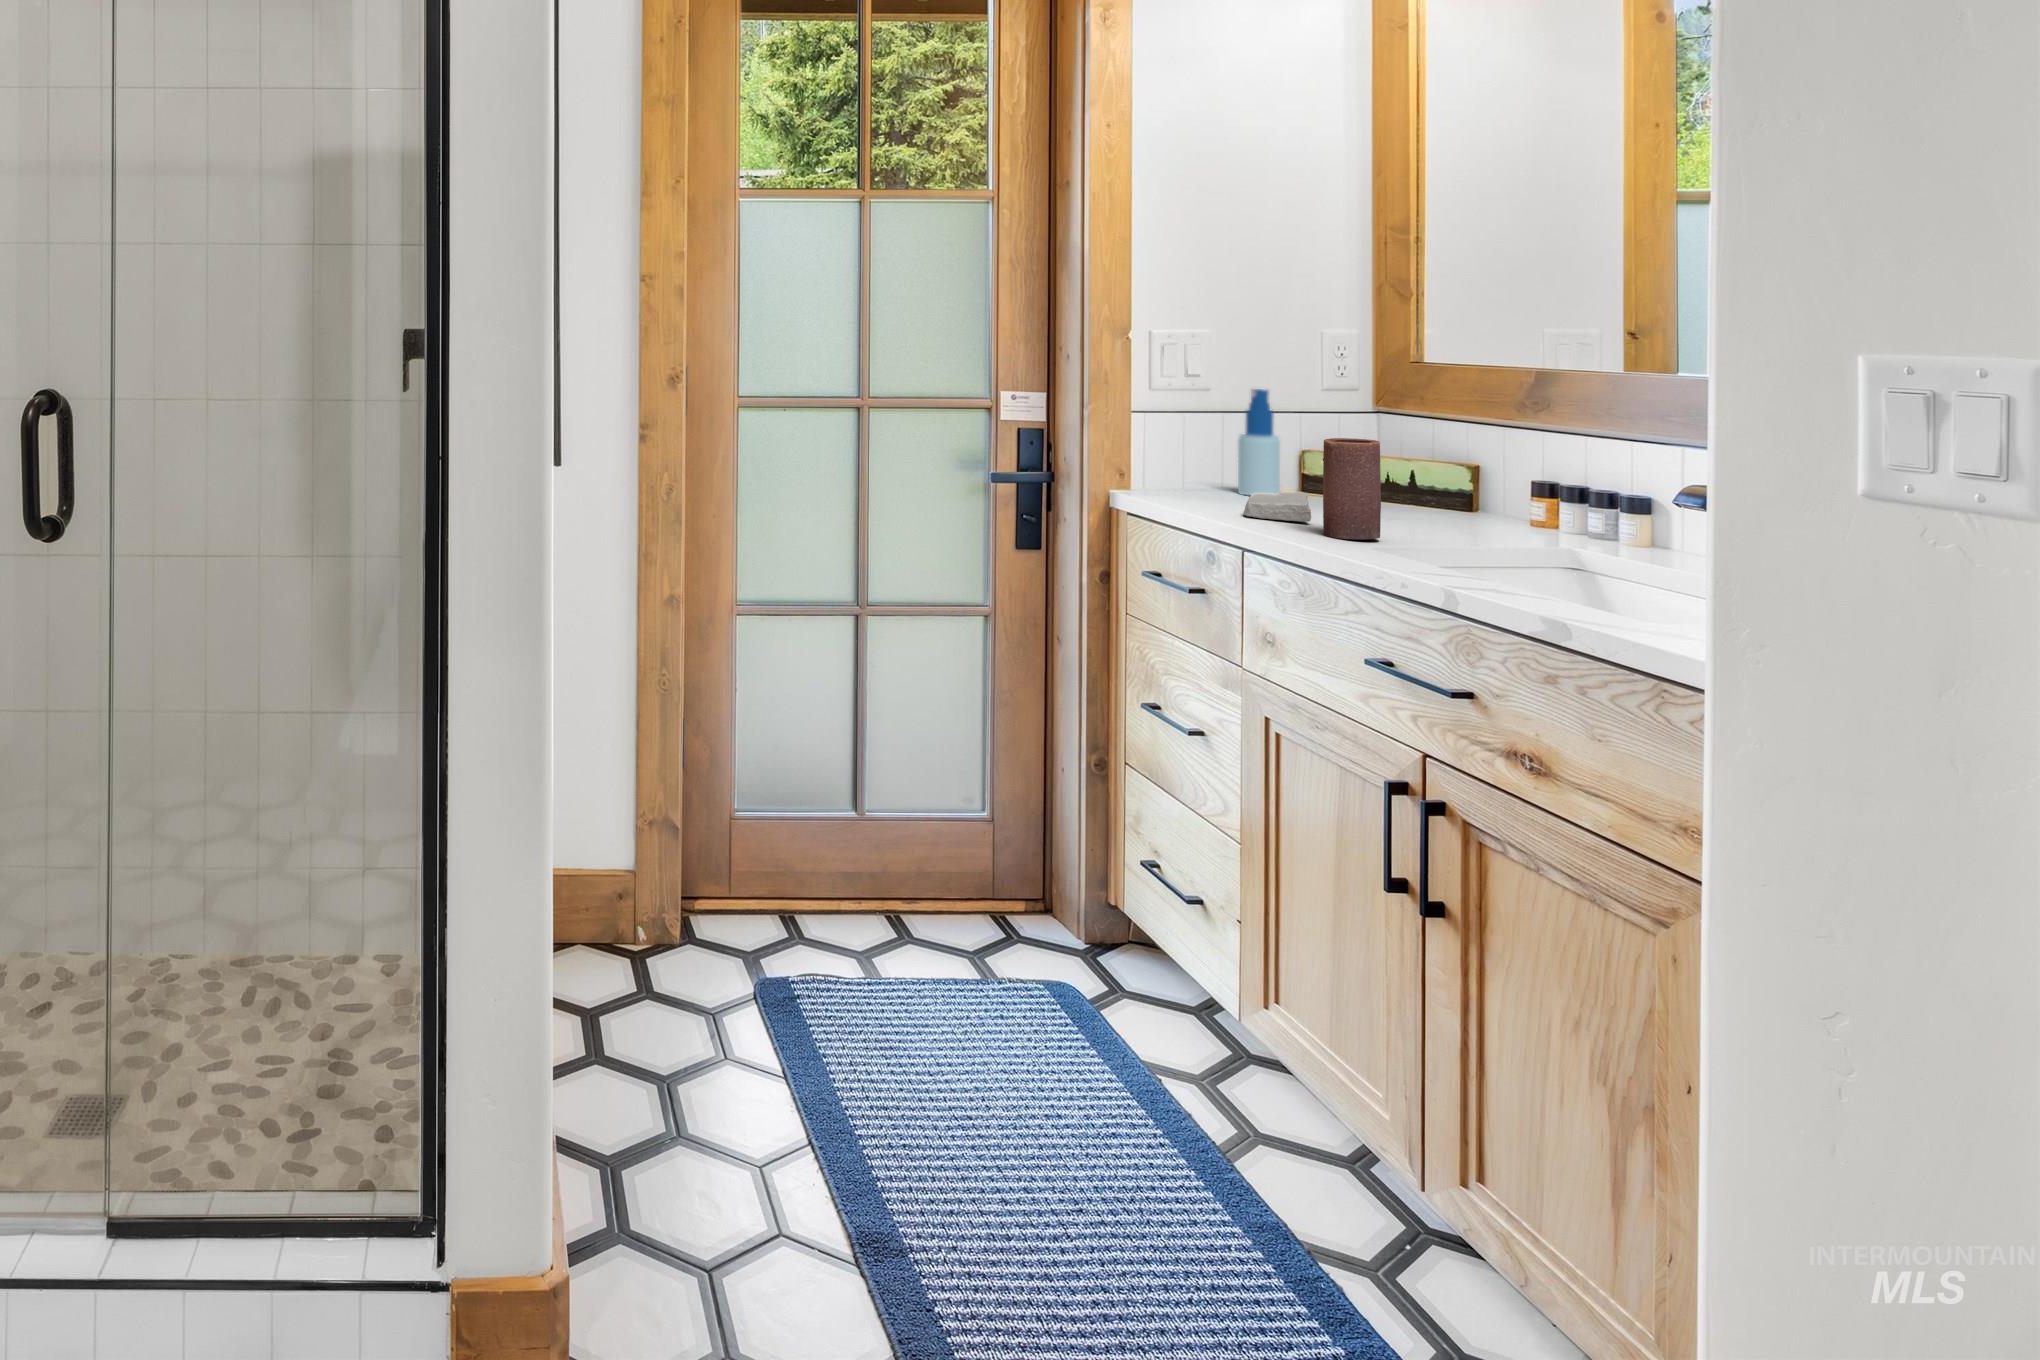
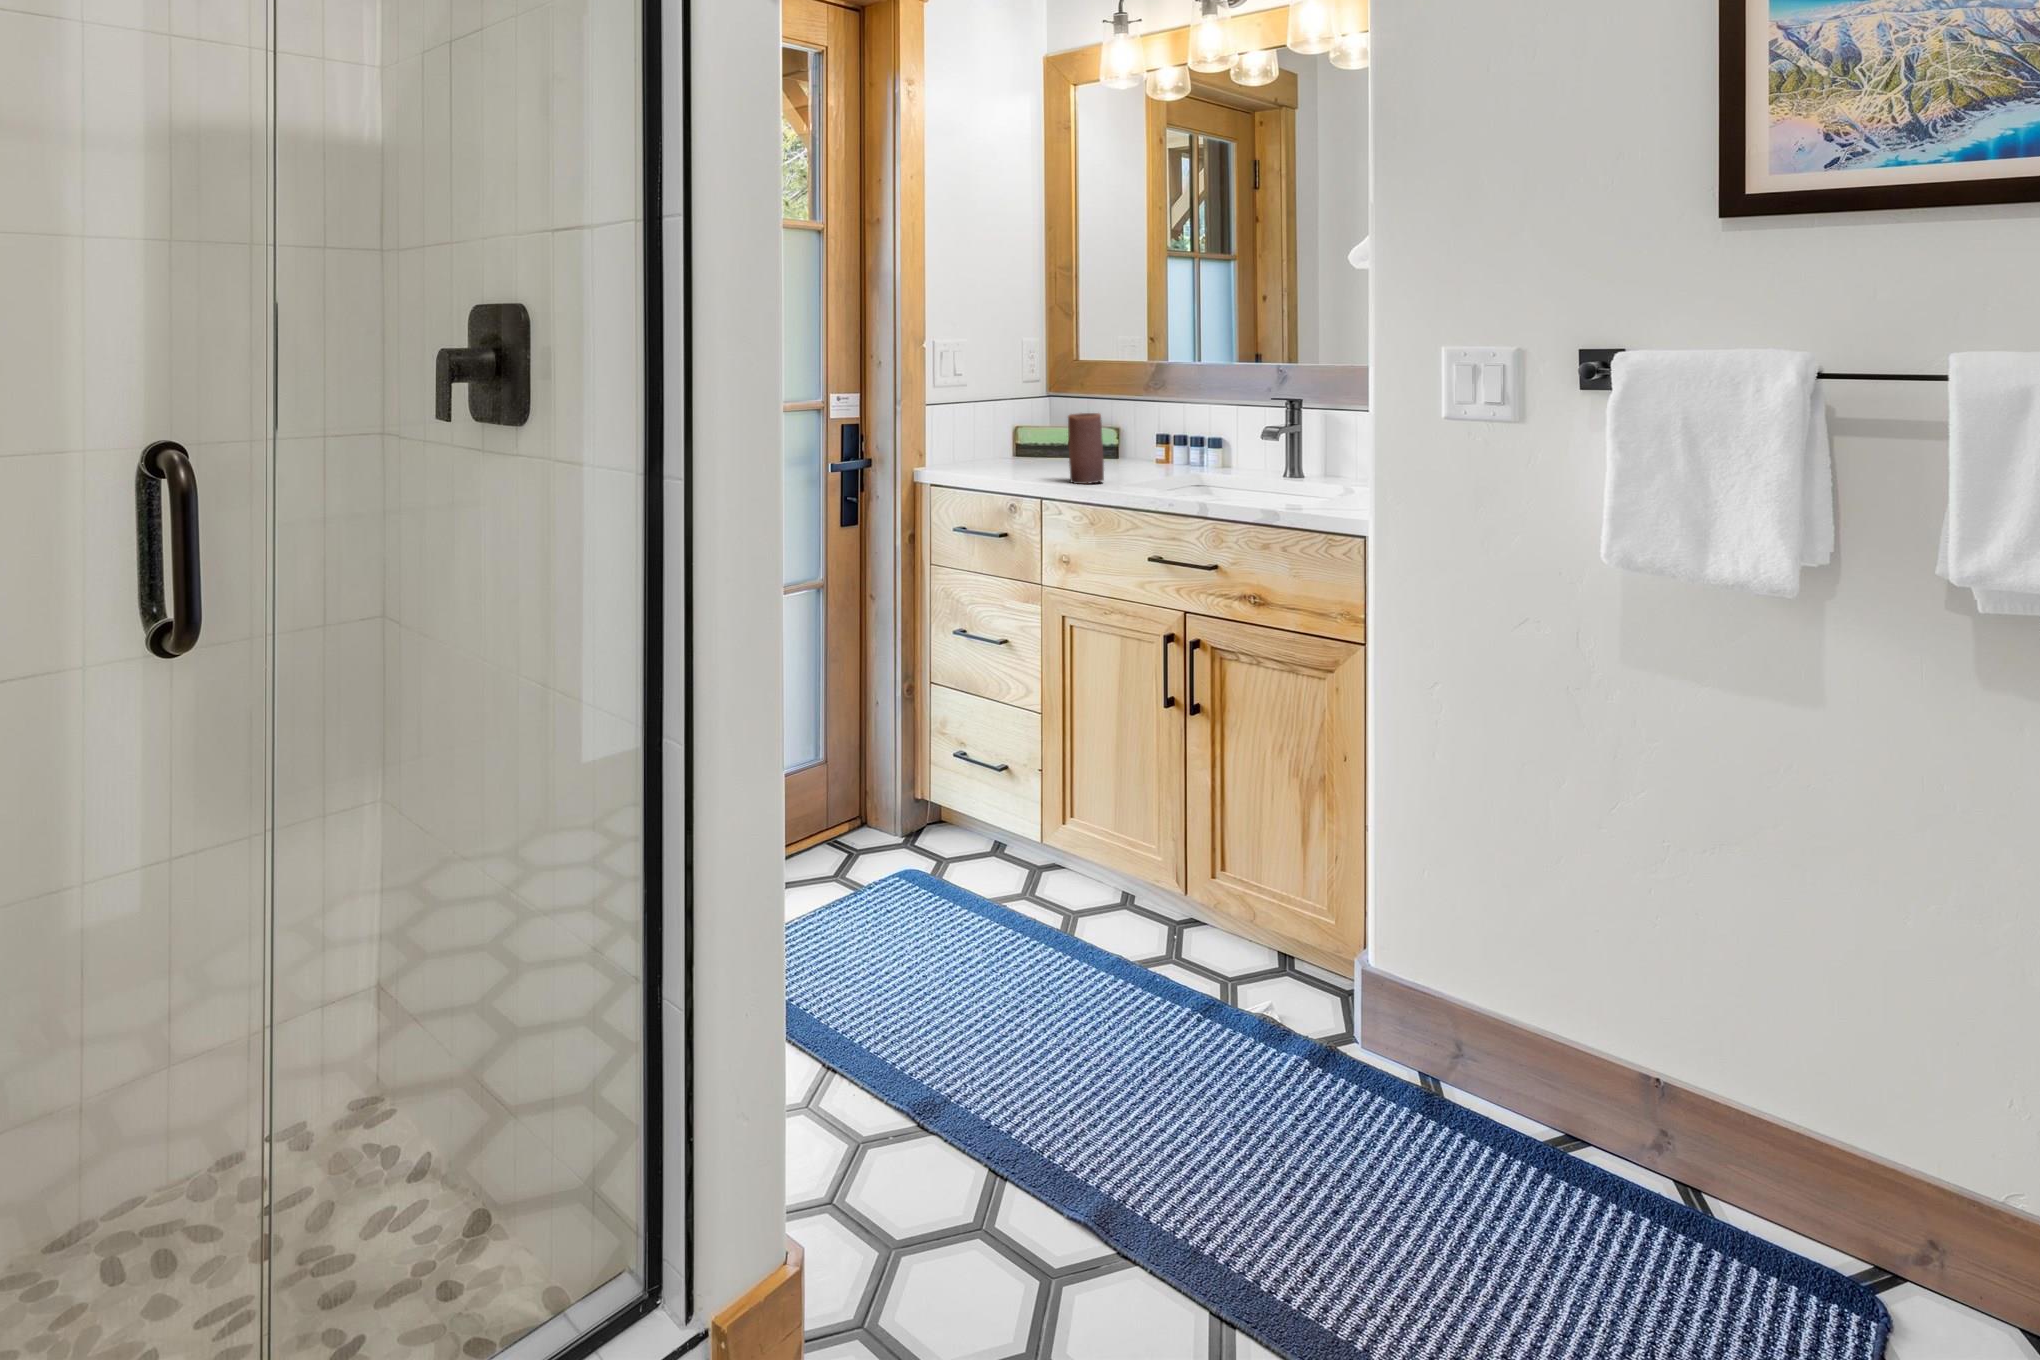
spray bottle: present [1238,389,1280,495] -> none [971,384,999,464]
soap bar: present [1243,493,1311,522] -> none [1008,456,1053,478]

